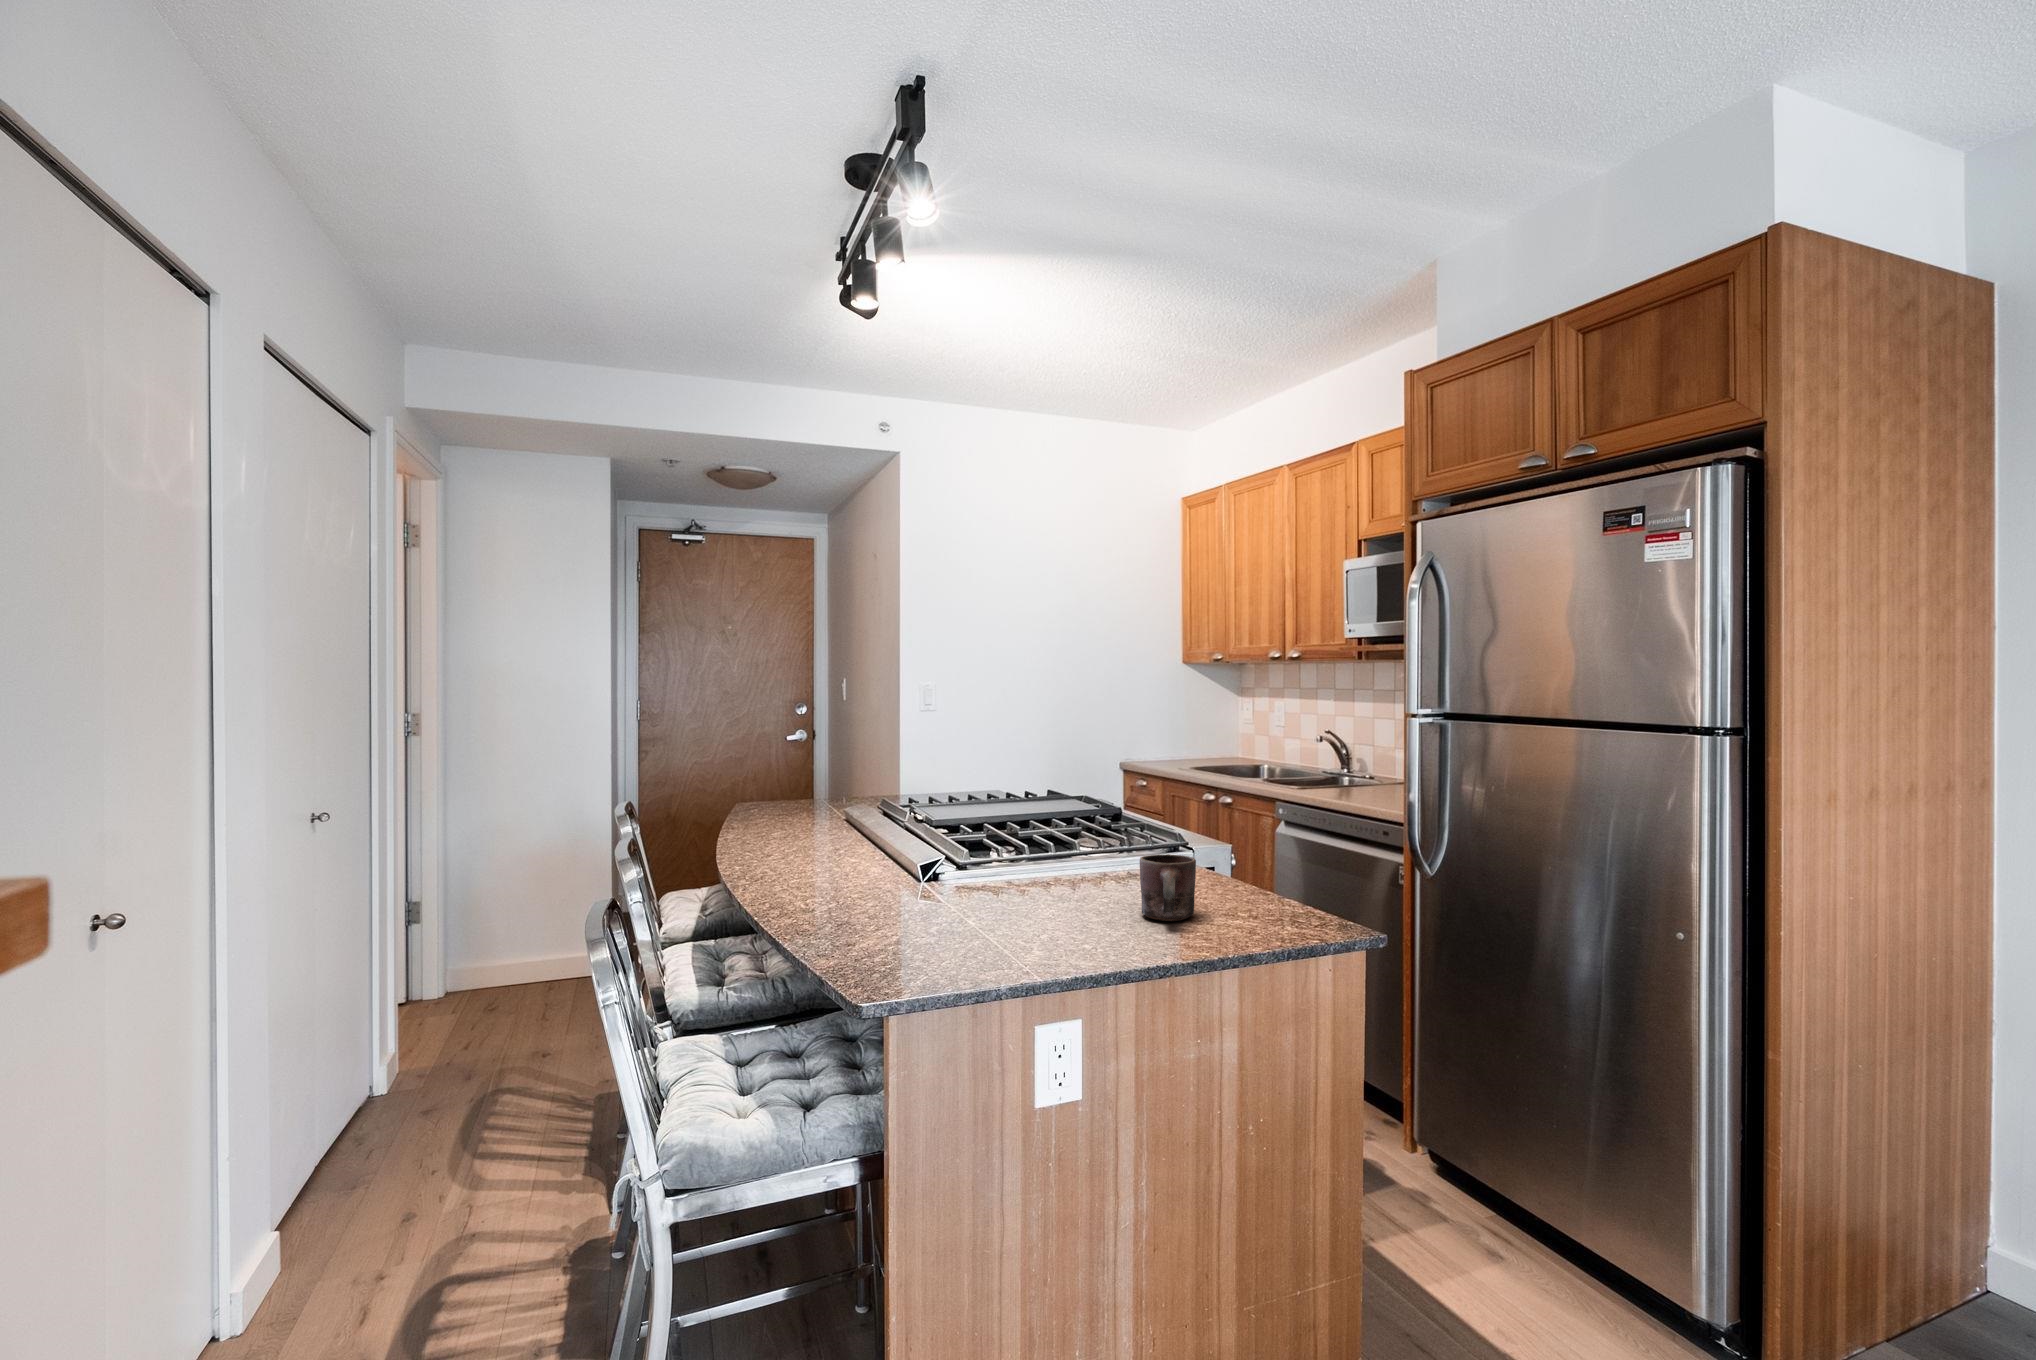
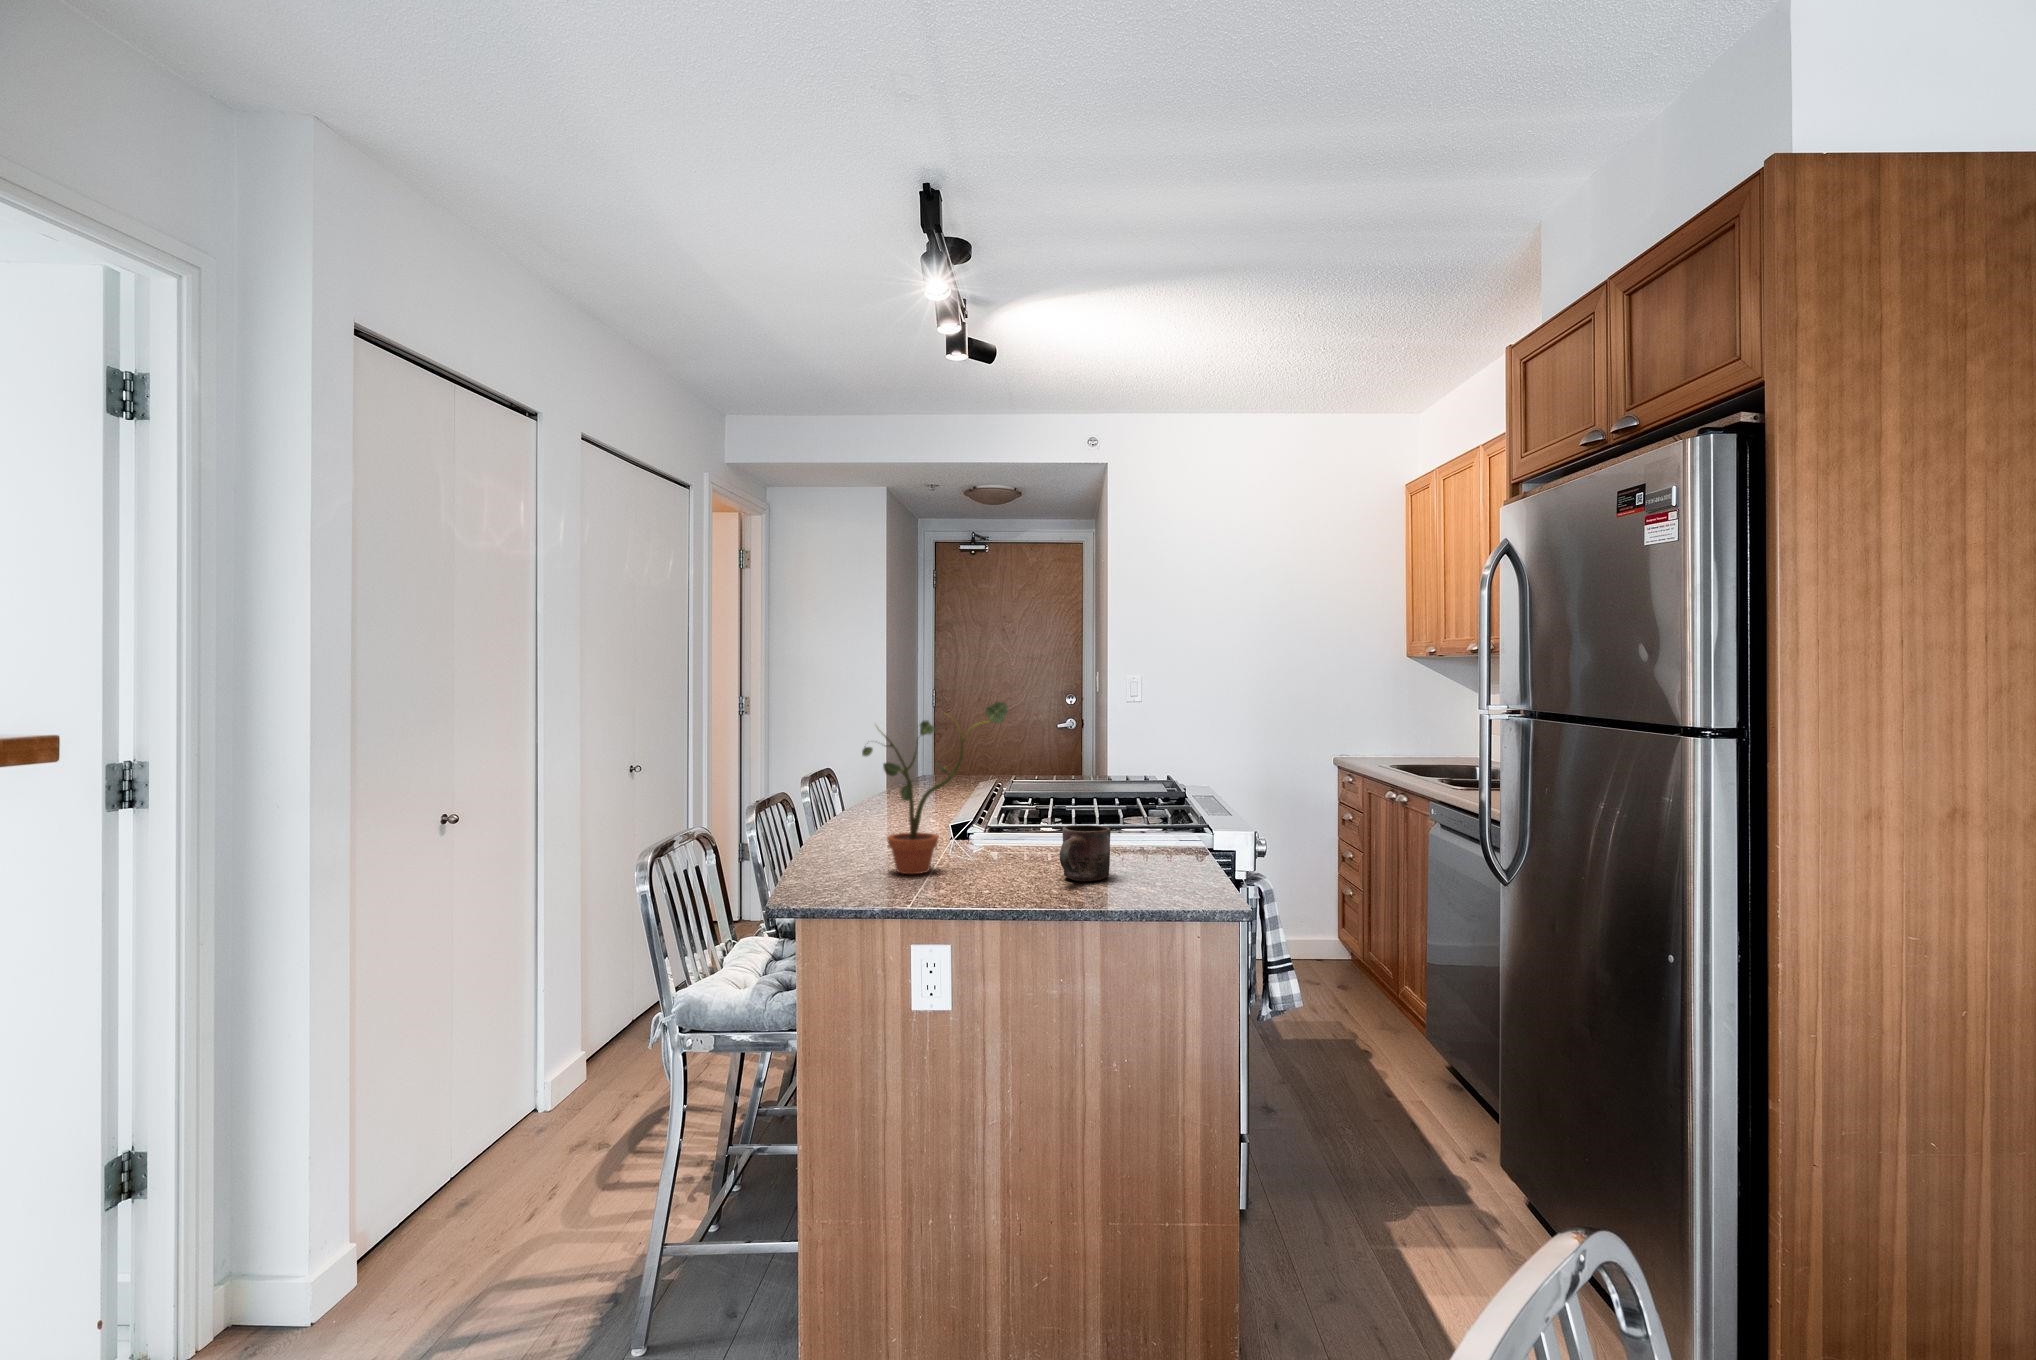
potted plant: none [893,714,1035,933] -> present [862,702,1008,874]

